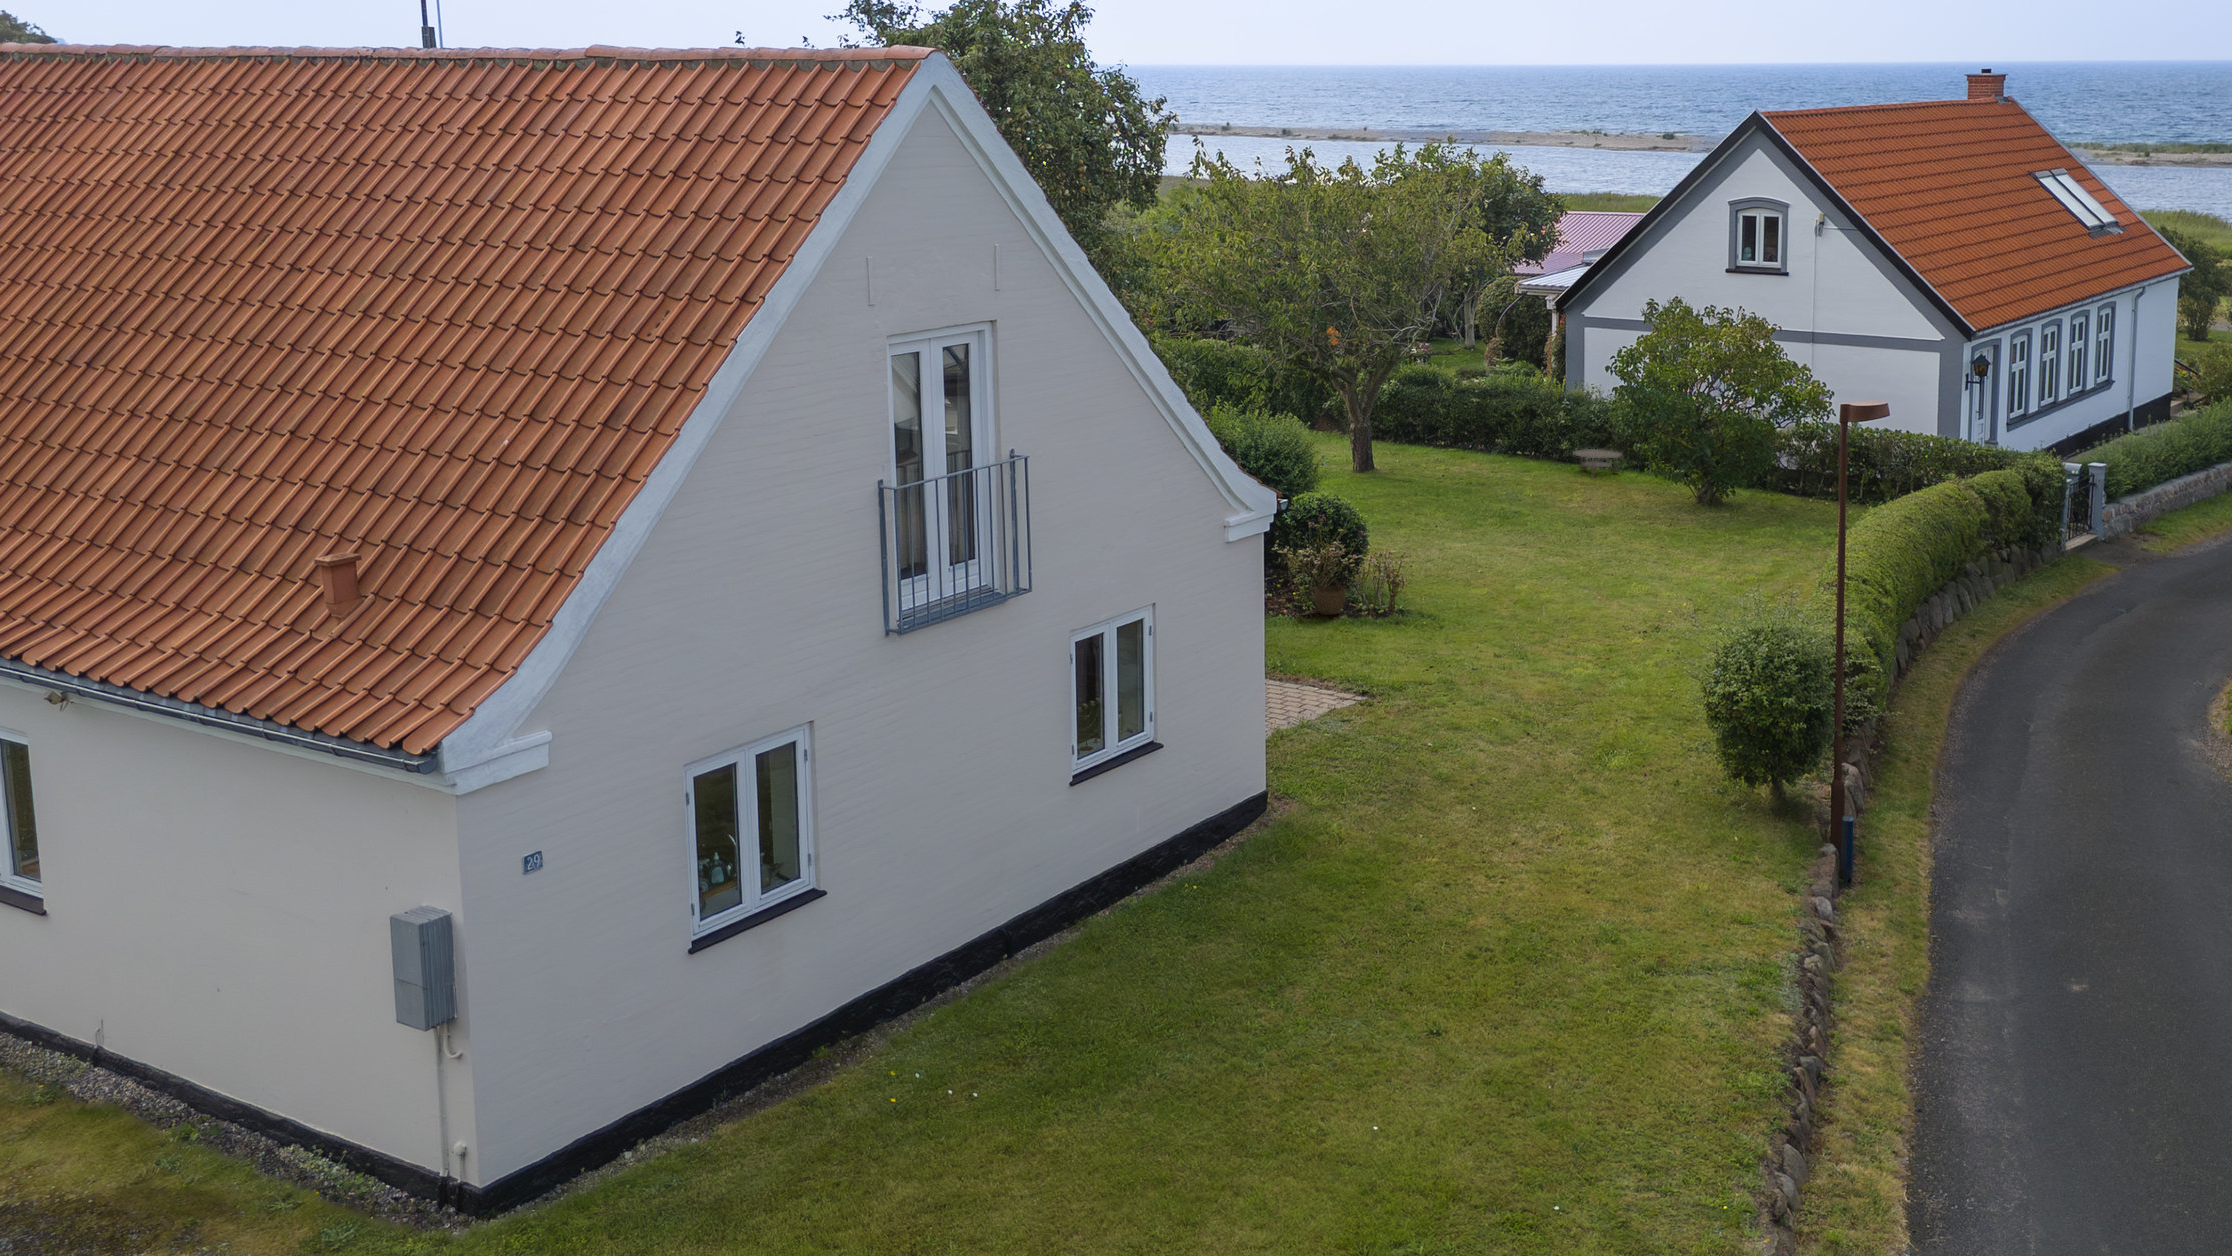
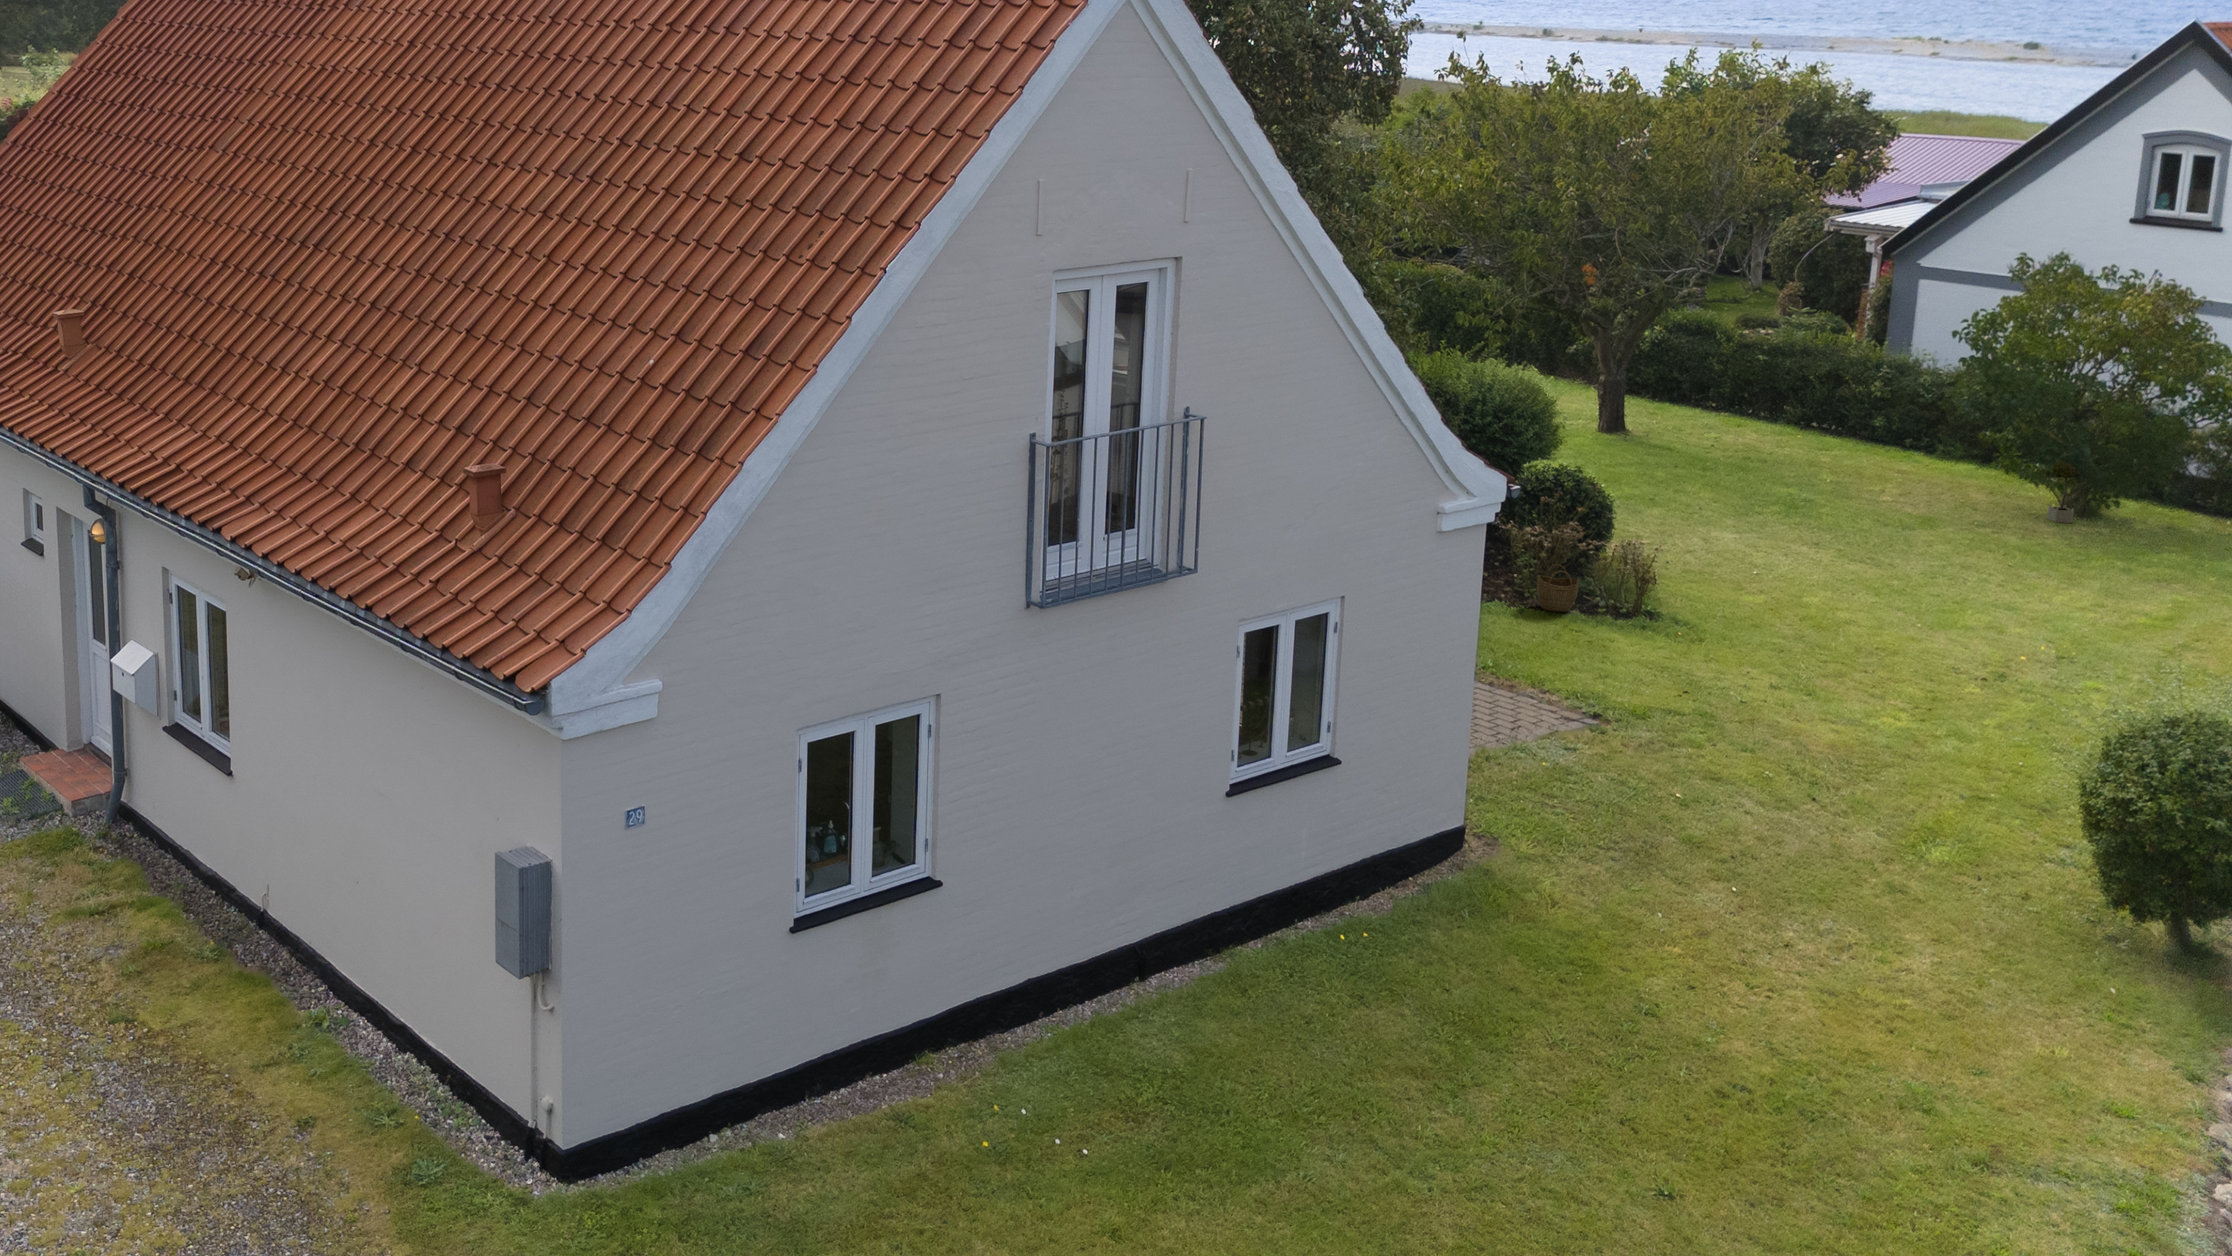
round table: present [1573,449,1621,477] -> none [1896,434,1969,470]
potted tree: none [1677,459,1696,507] -> present [2047,461,2080,523]

